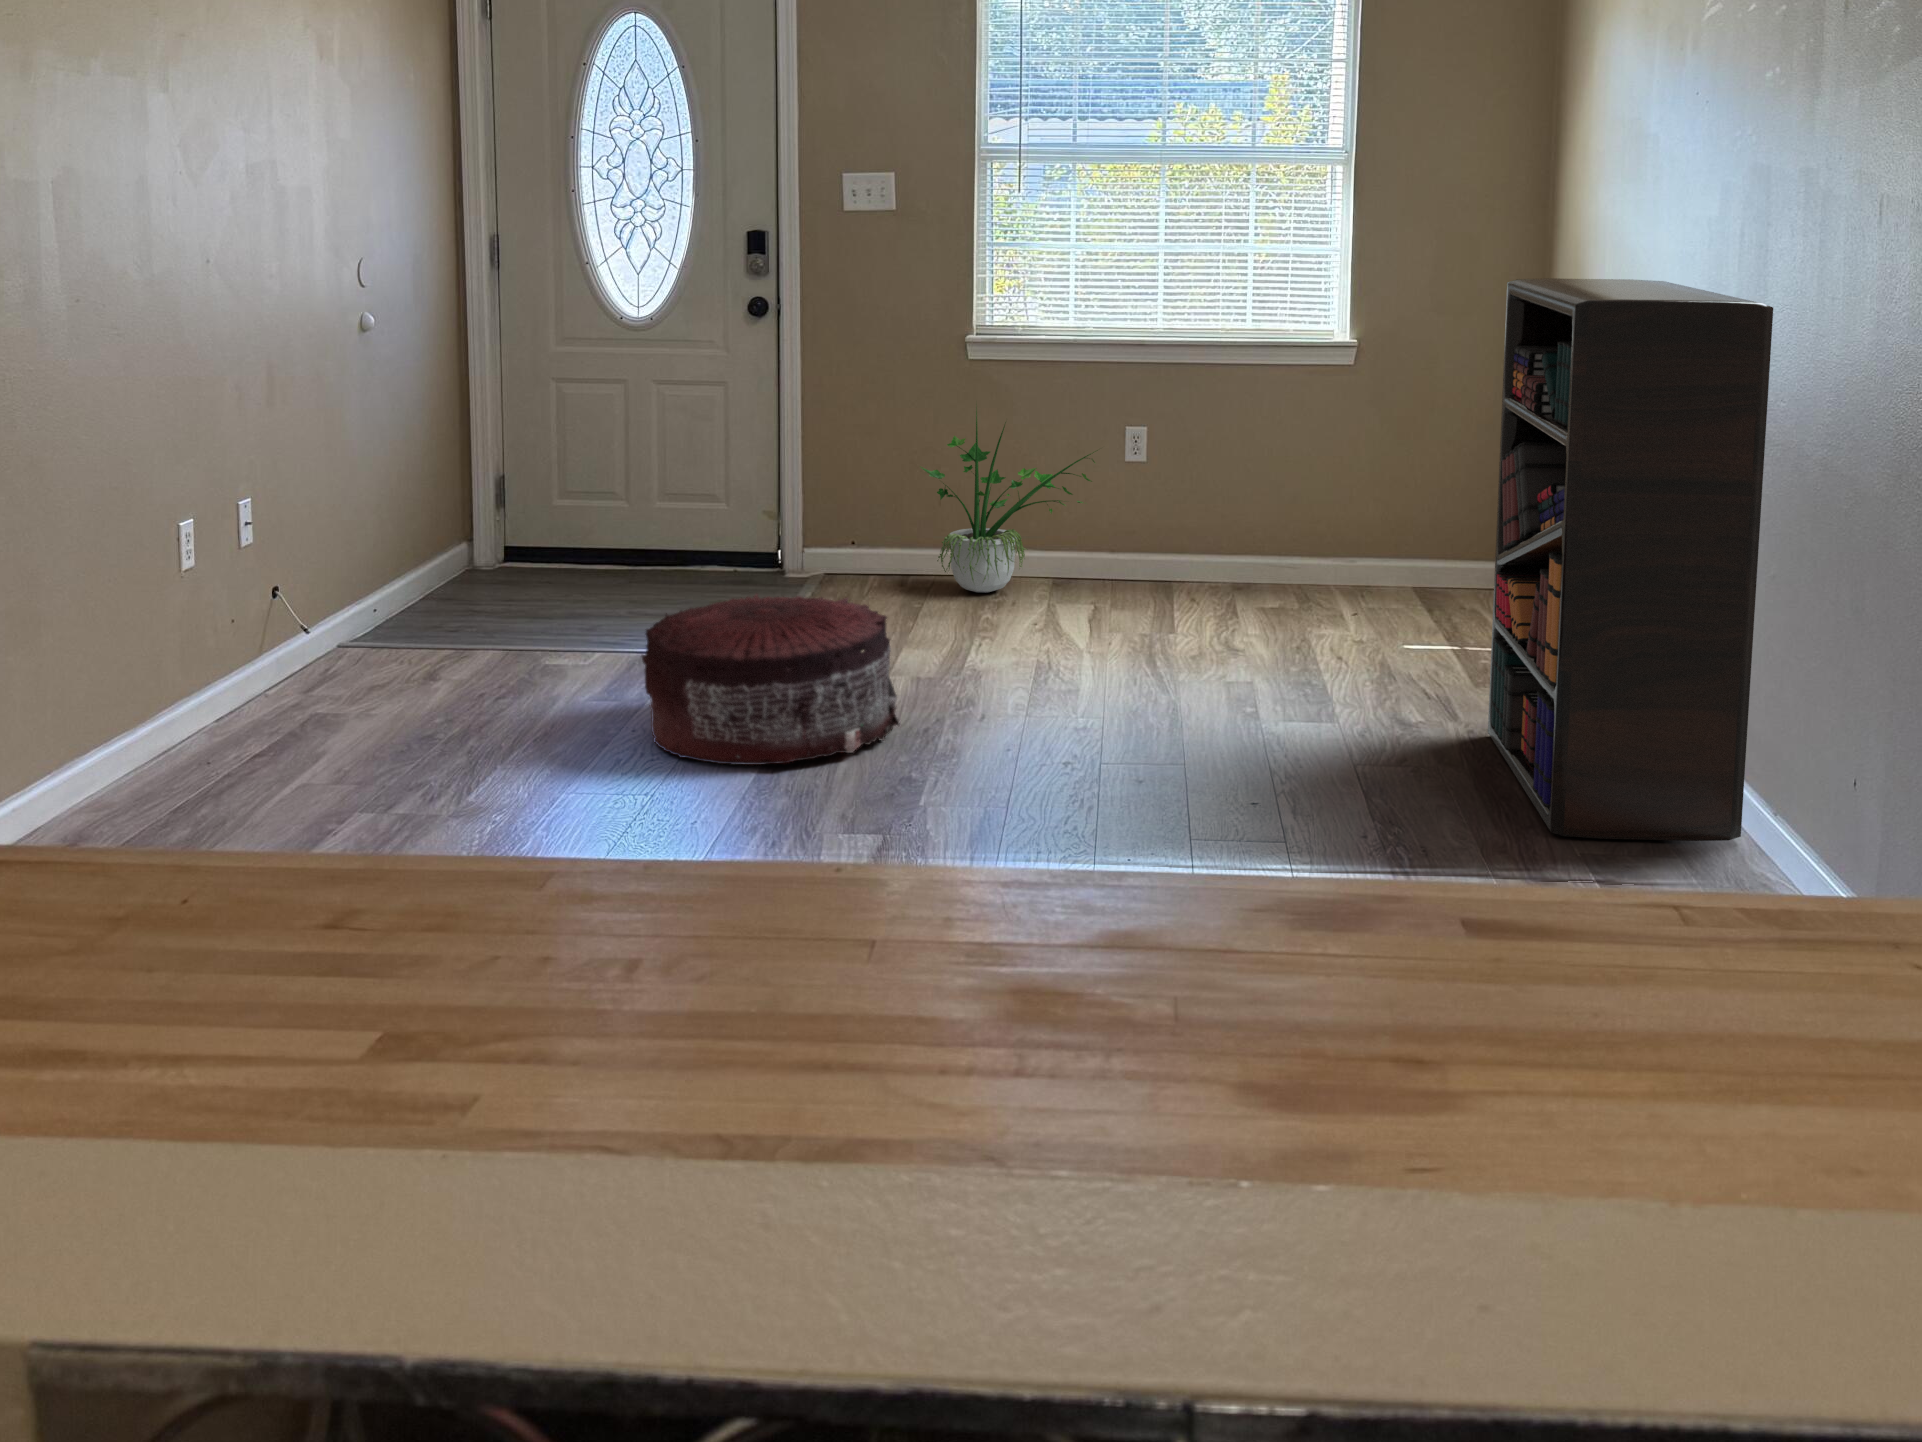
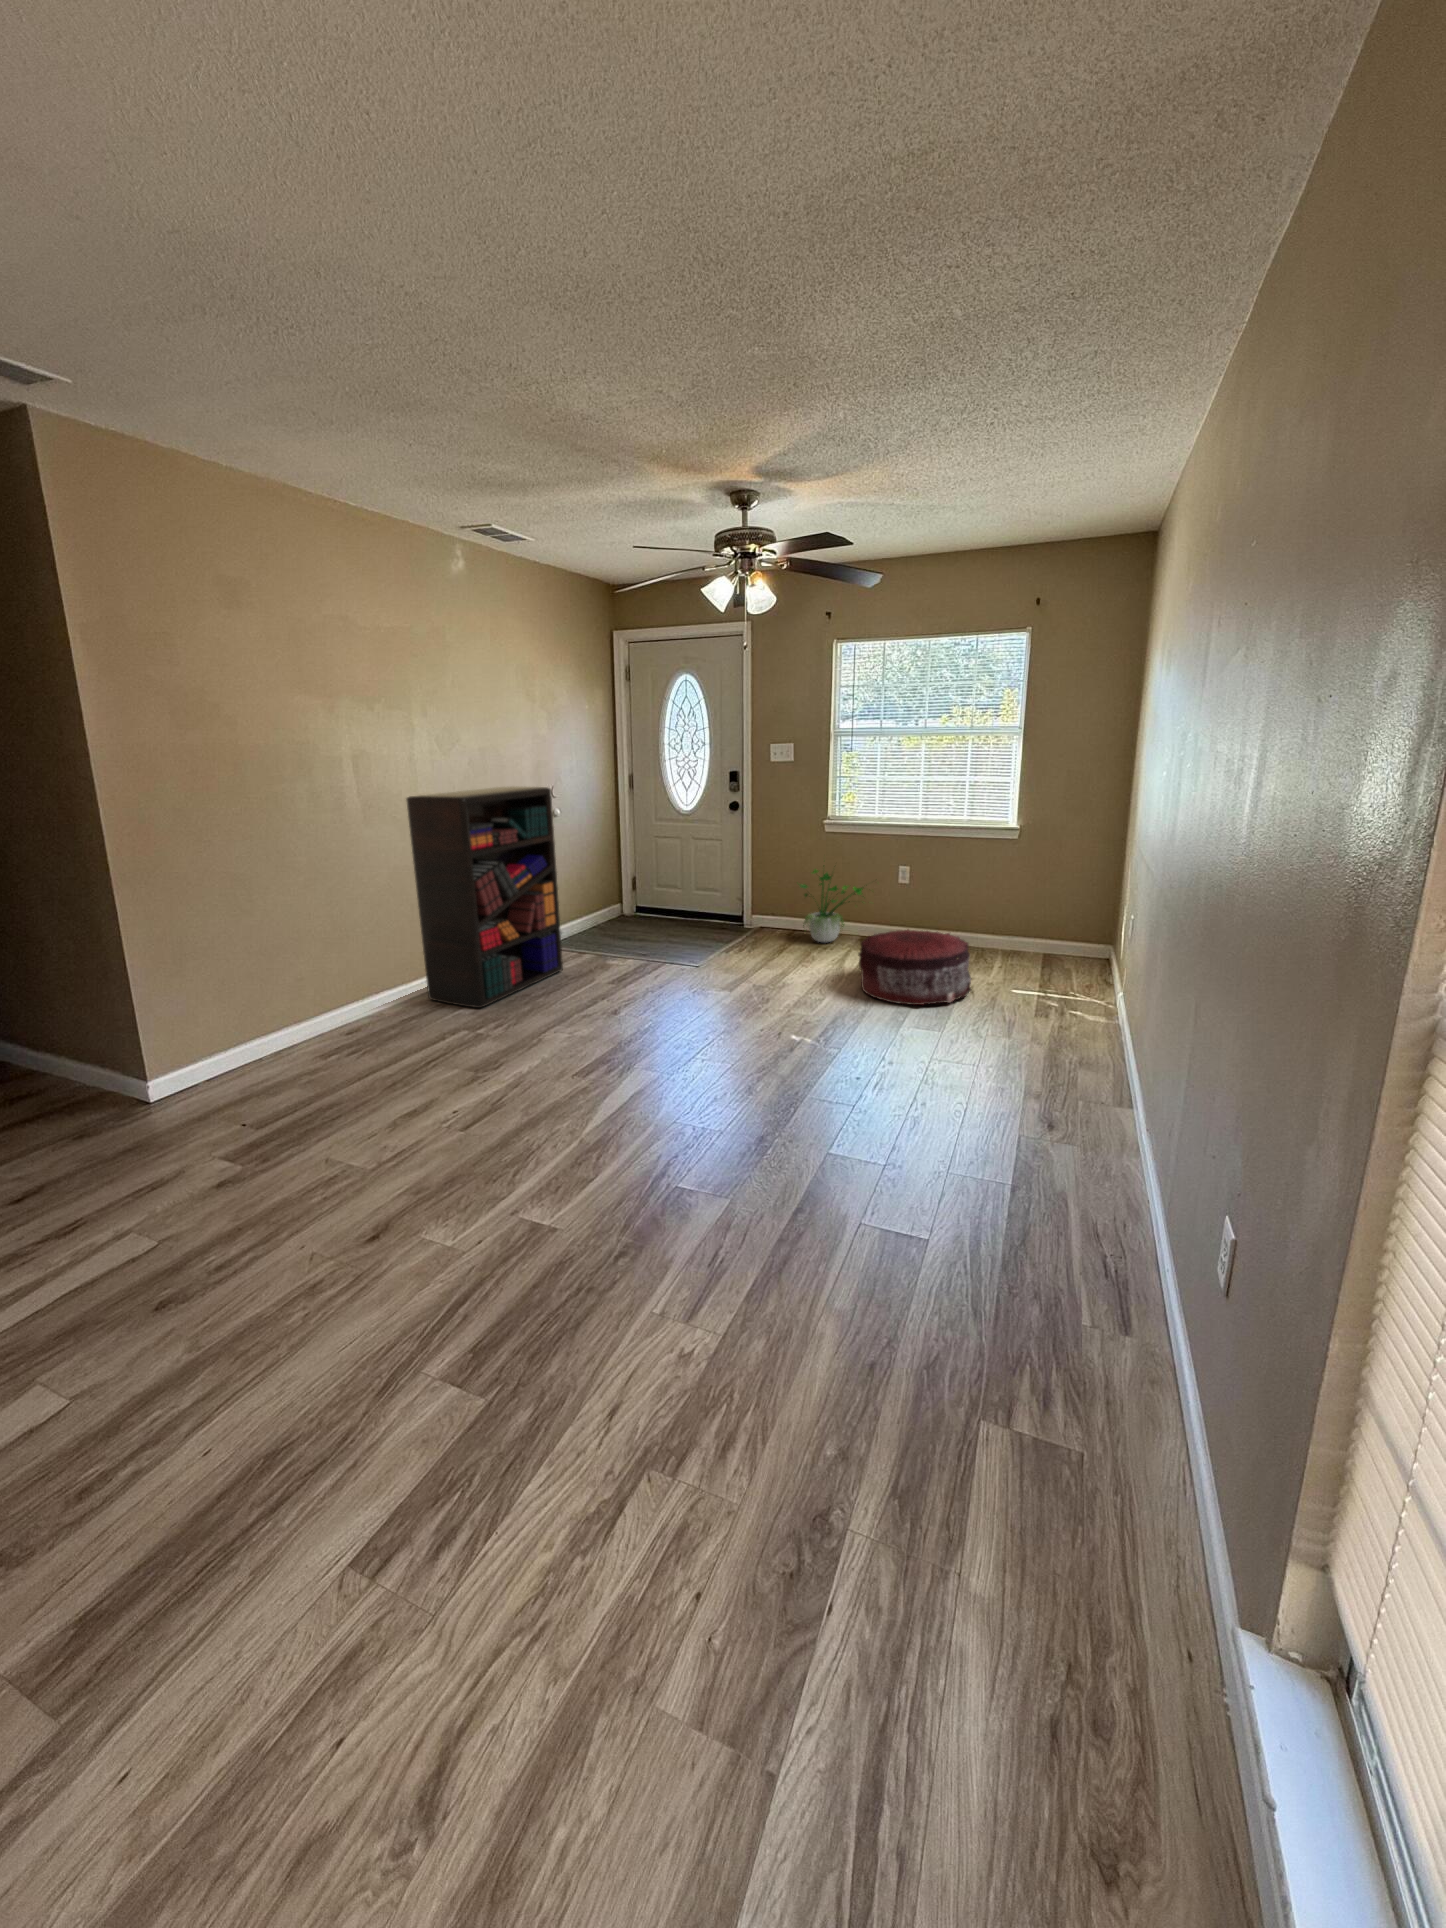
bookshelf: present [1488,278,1773,841] -> present [406,786,563,1008]
pouf: present [642,595,900,765] -> present [859,929,971,1005]

